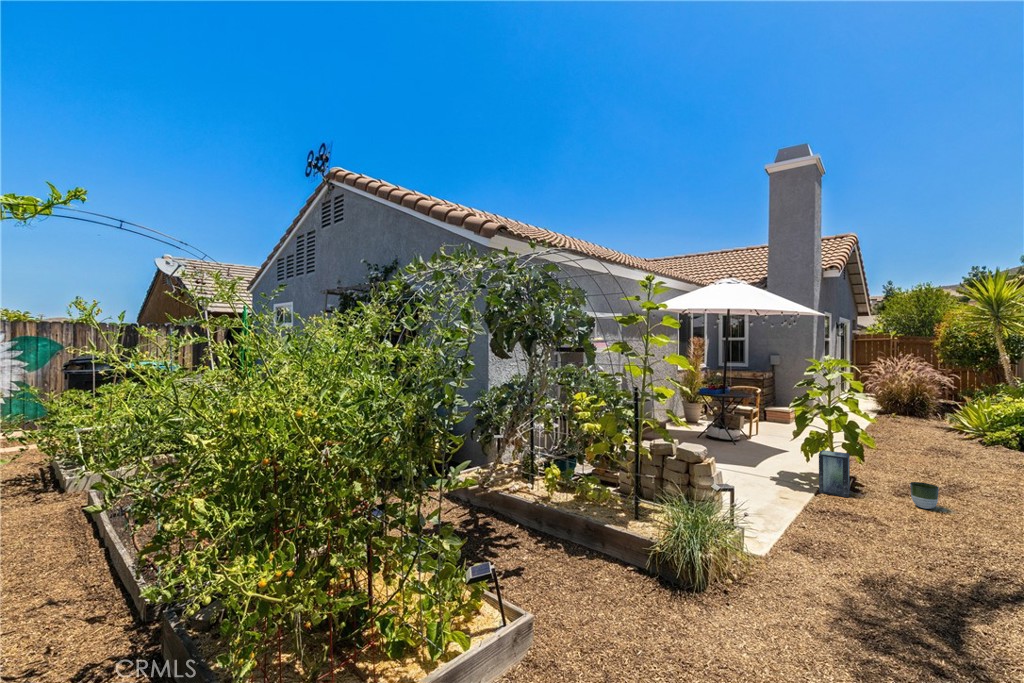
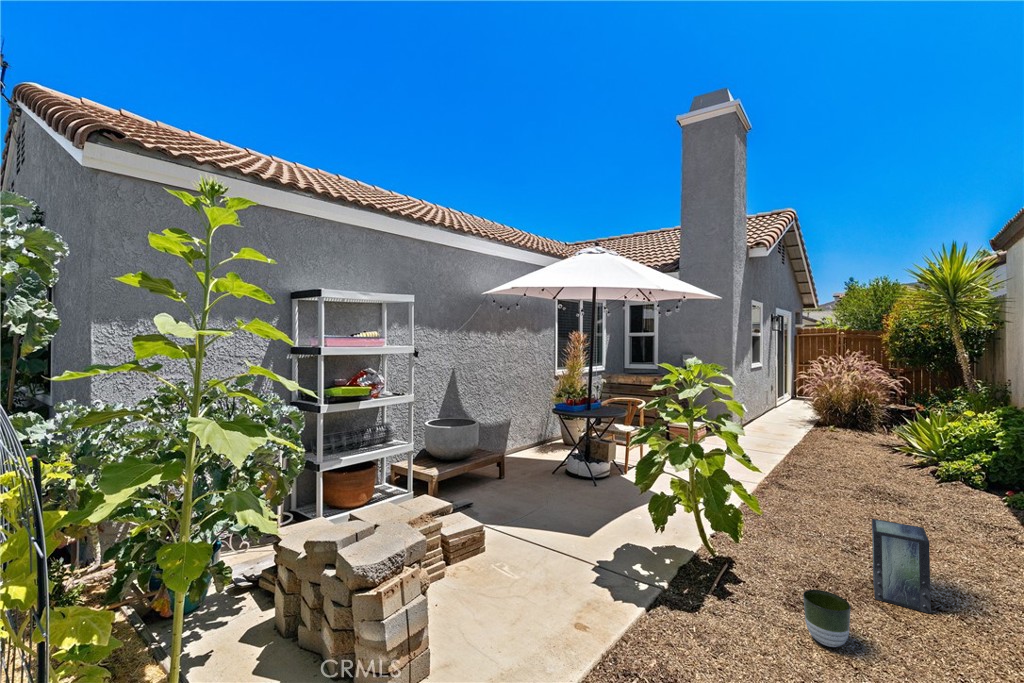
storage box: present [819,450,850,497] -> present [872,519,931,613]

